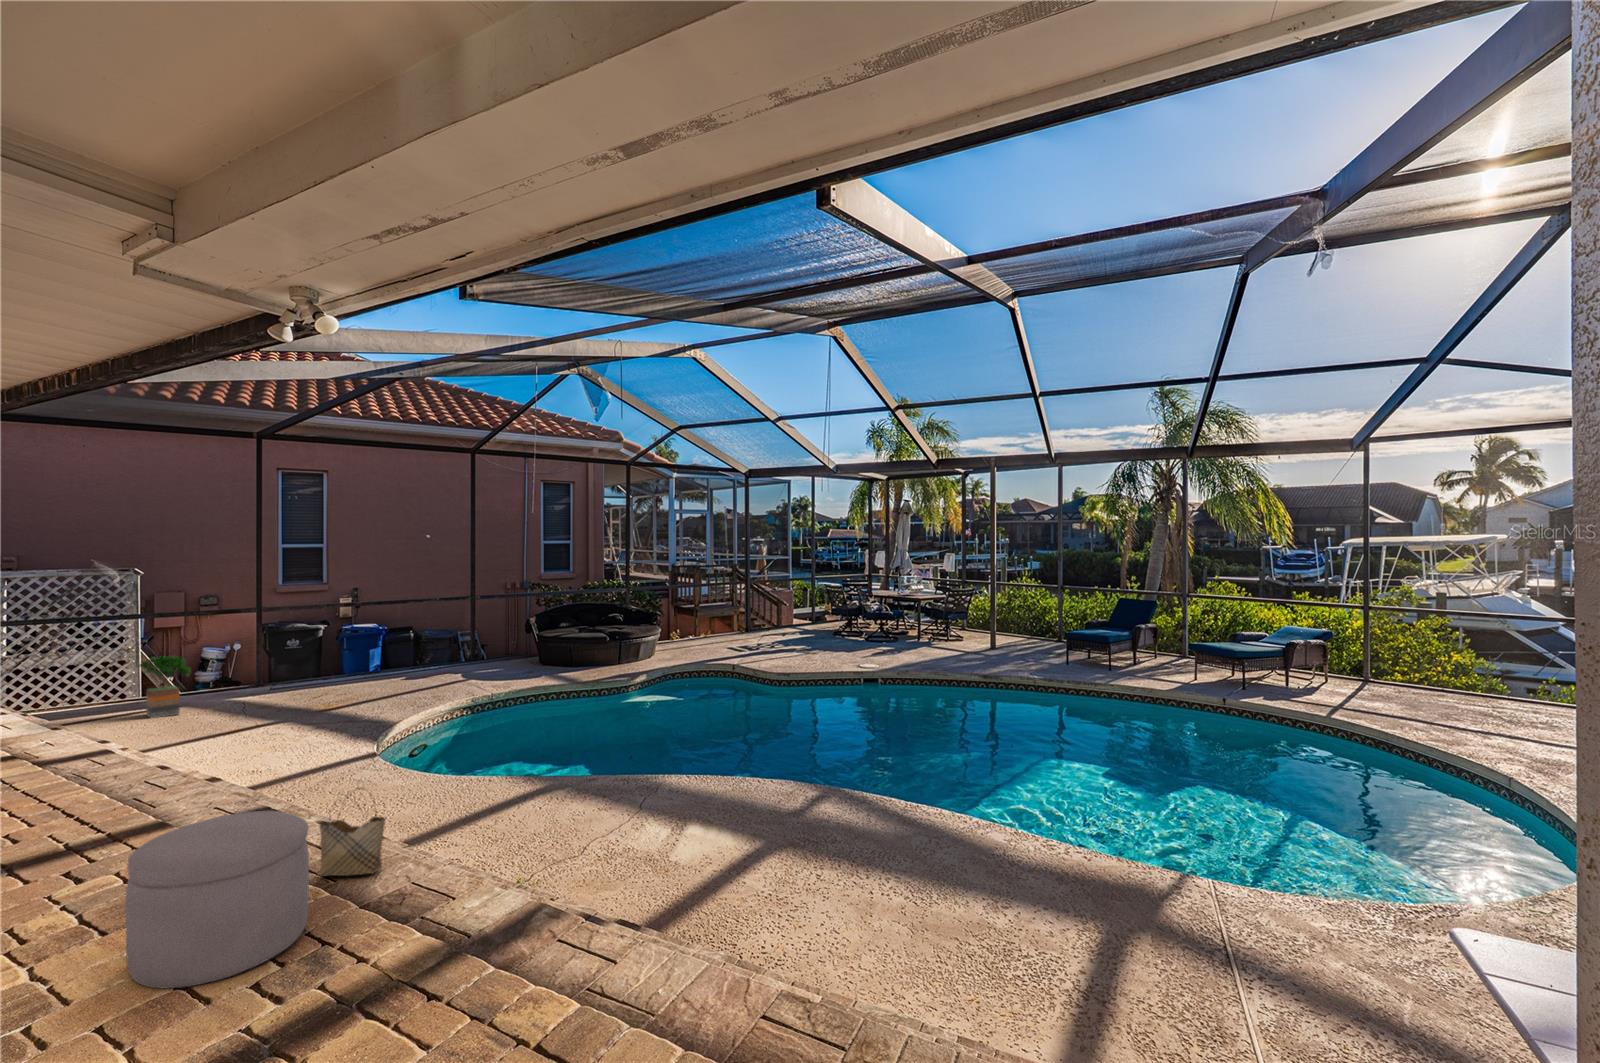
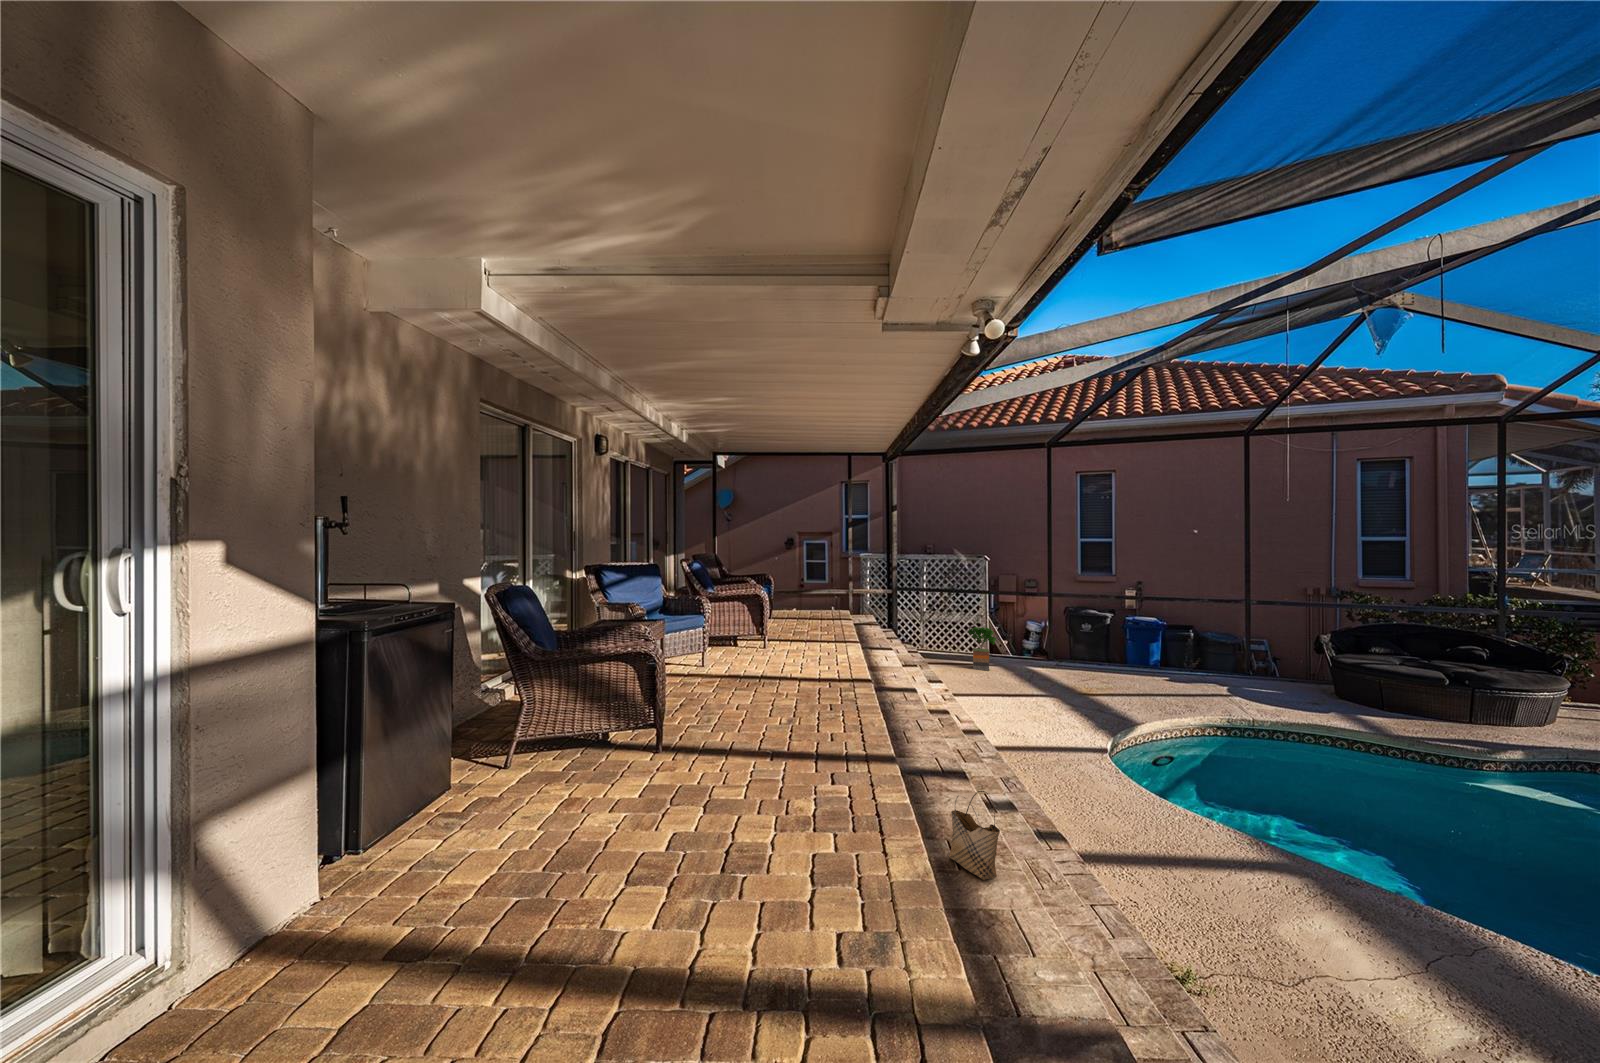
ottoman: present [125,811,309,989] -> none [794,776,907,919]

